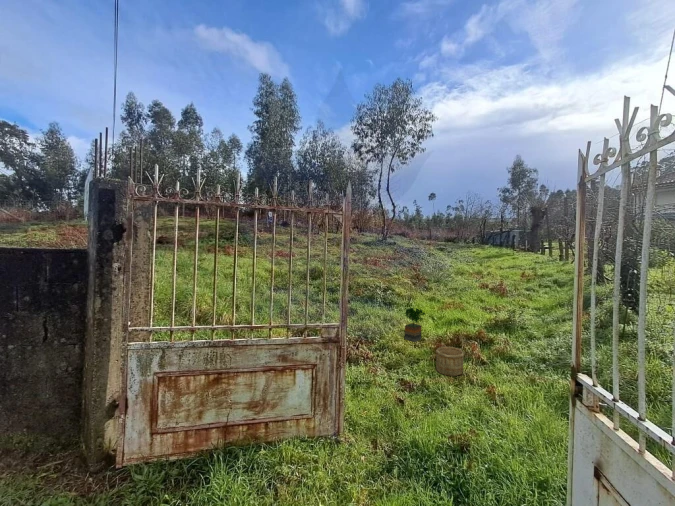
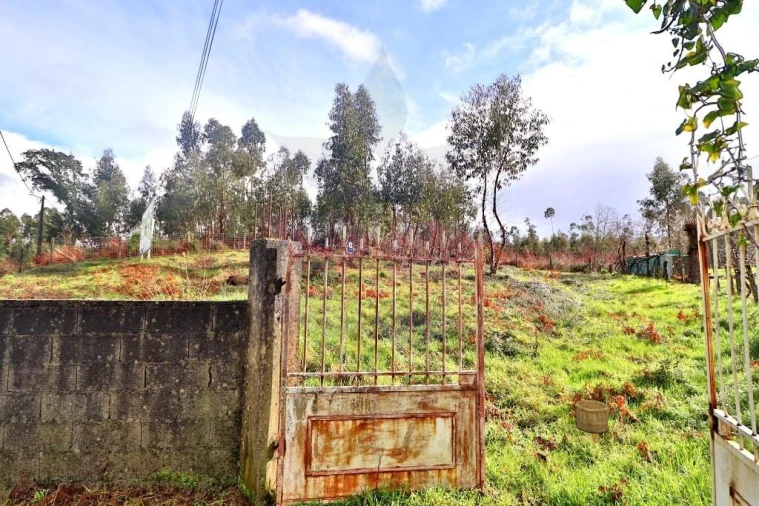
potted tree: present [405,308,425,342] -> none [534,356,560,397]

